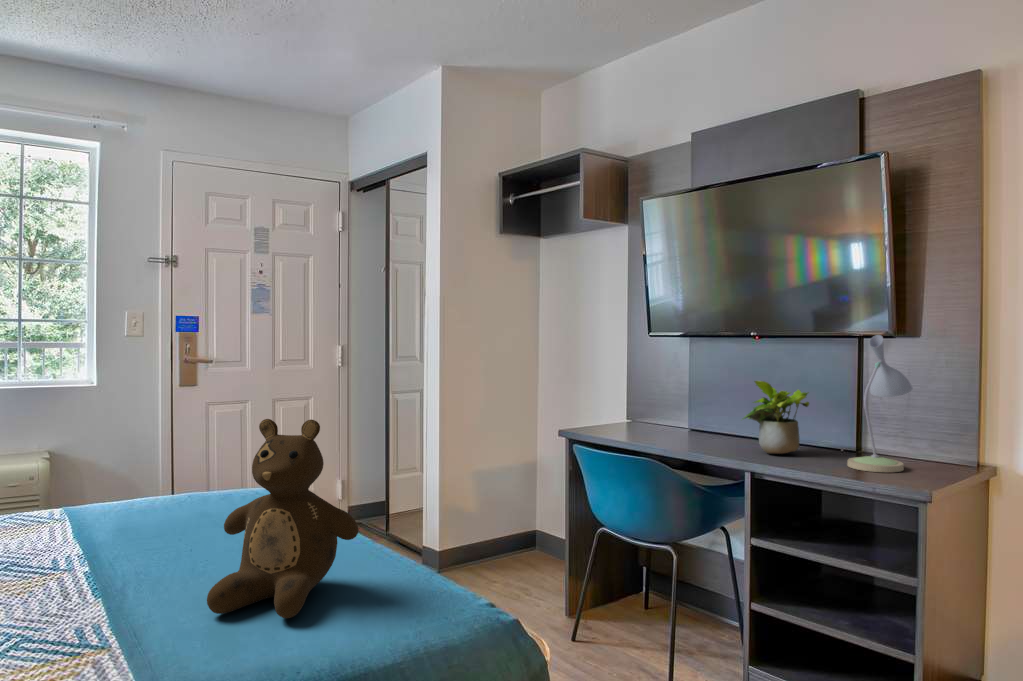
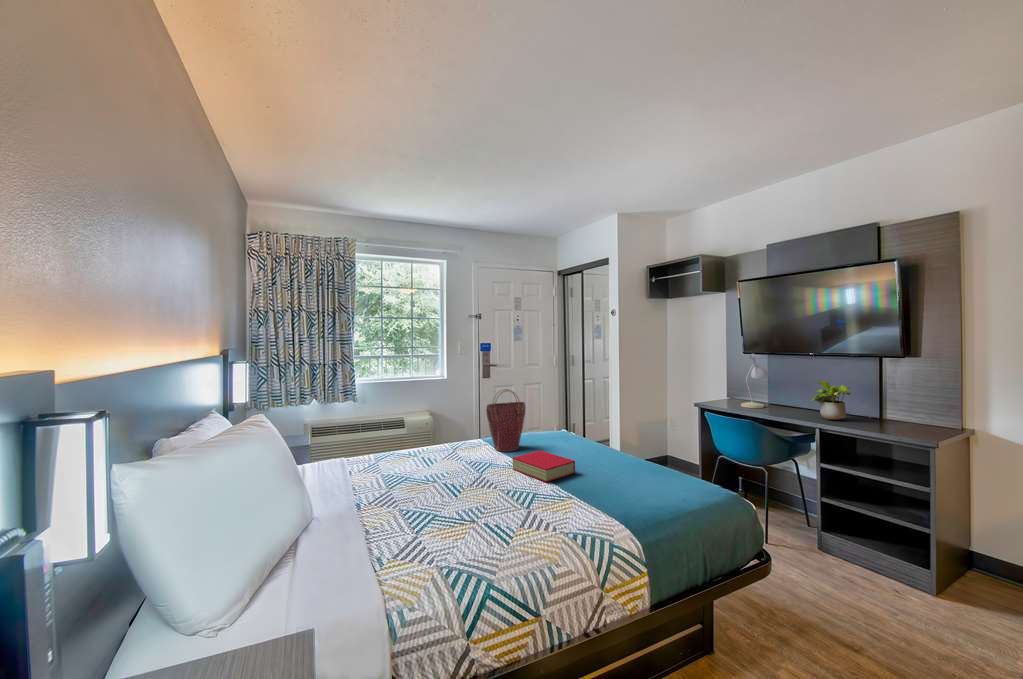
desk lamp: present [847,335,913,472] -> present [741,354,769,408]
handbag: none [30,397,140,542] -> present [486,389,525,452]
teddy bear: present [207,419,359,618] -> none [591,402,654,487]
book: none [33,536,183,618] -> present [512,451,575,482]

